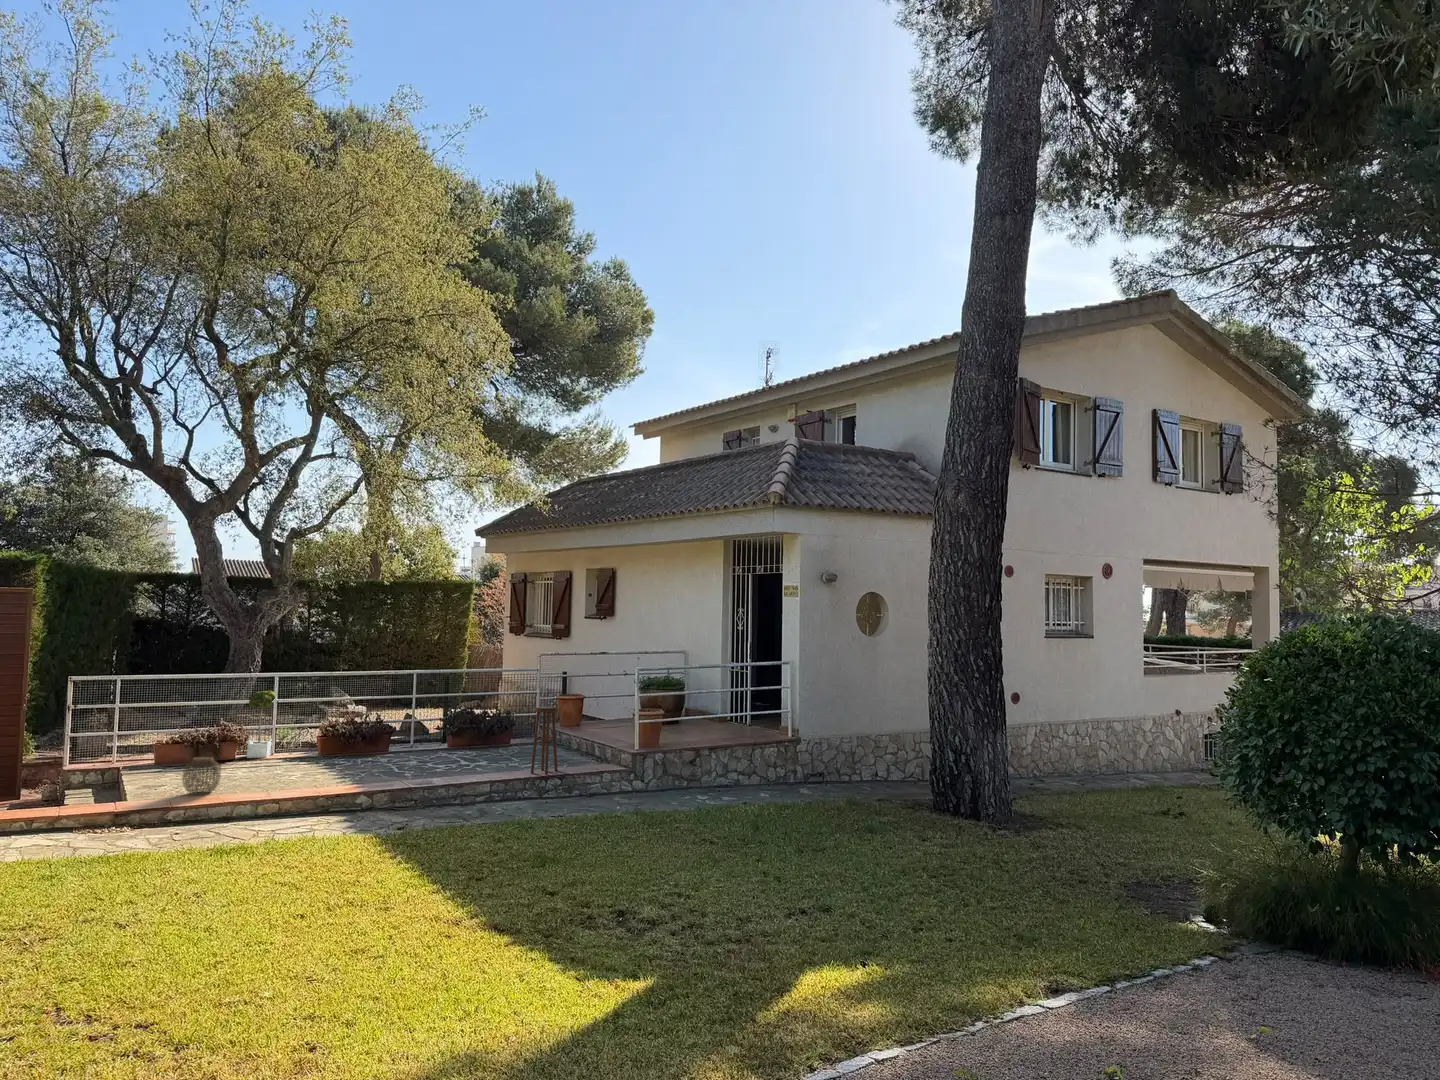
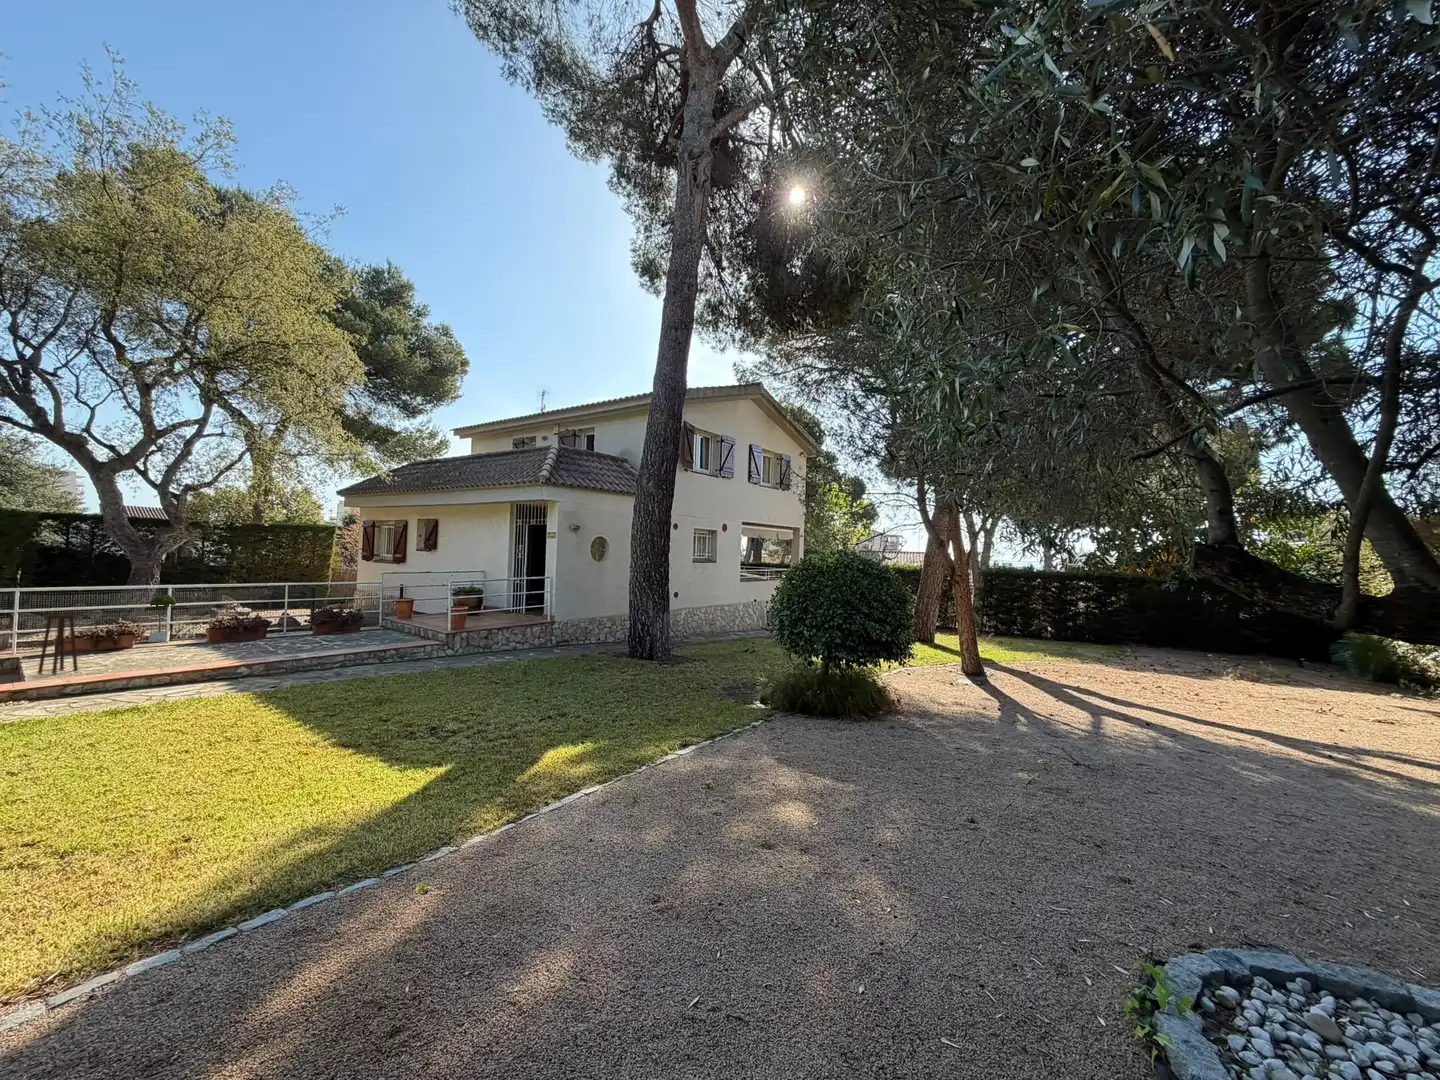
stool: present [531,707,558,774] -> present [38,615,78,674]
woven basket: present [182,757,221,795] -> none [94,638,129,664]

